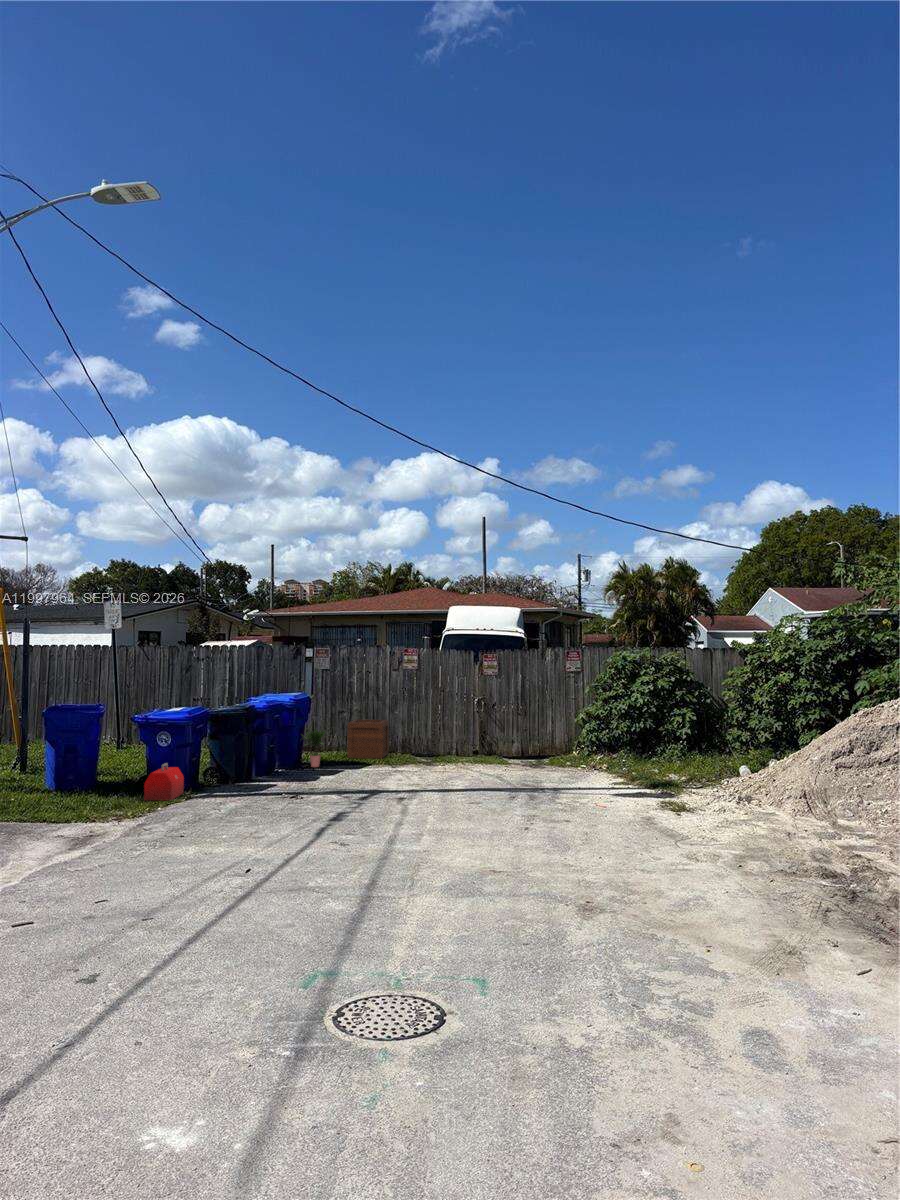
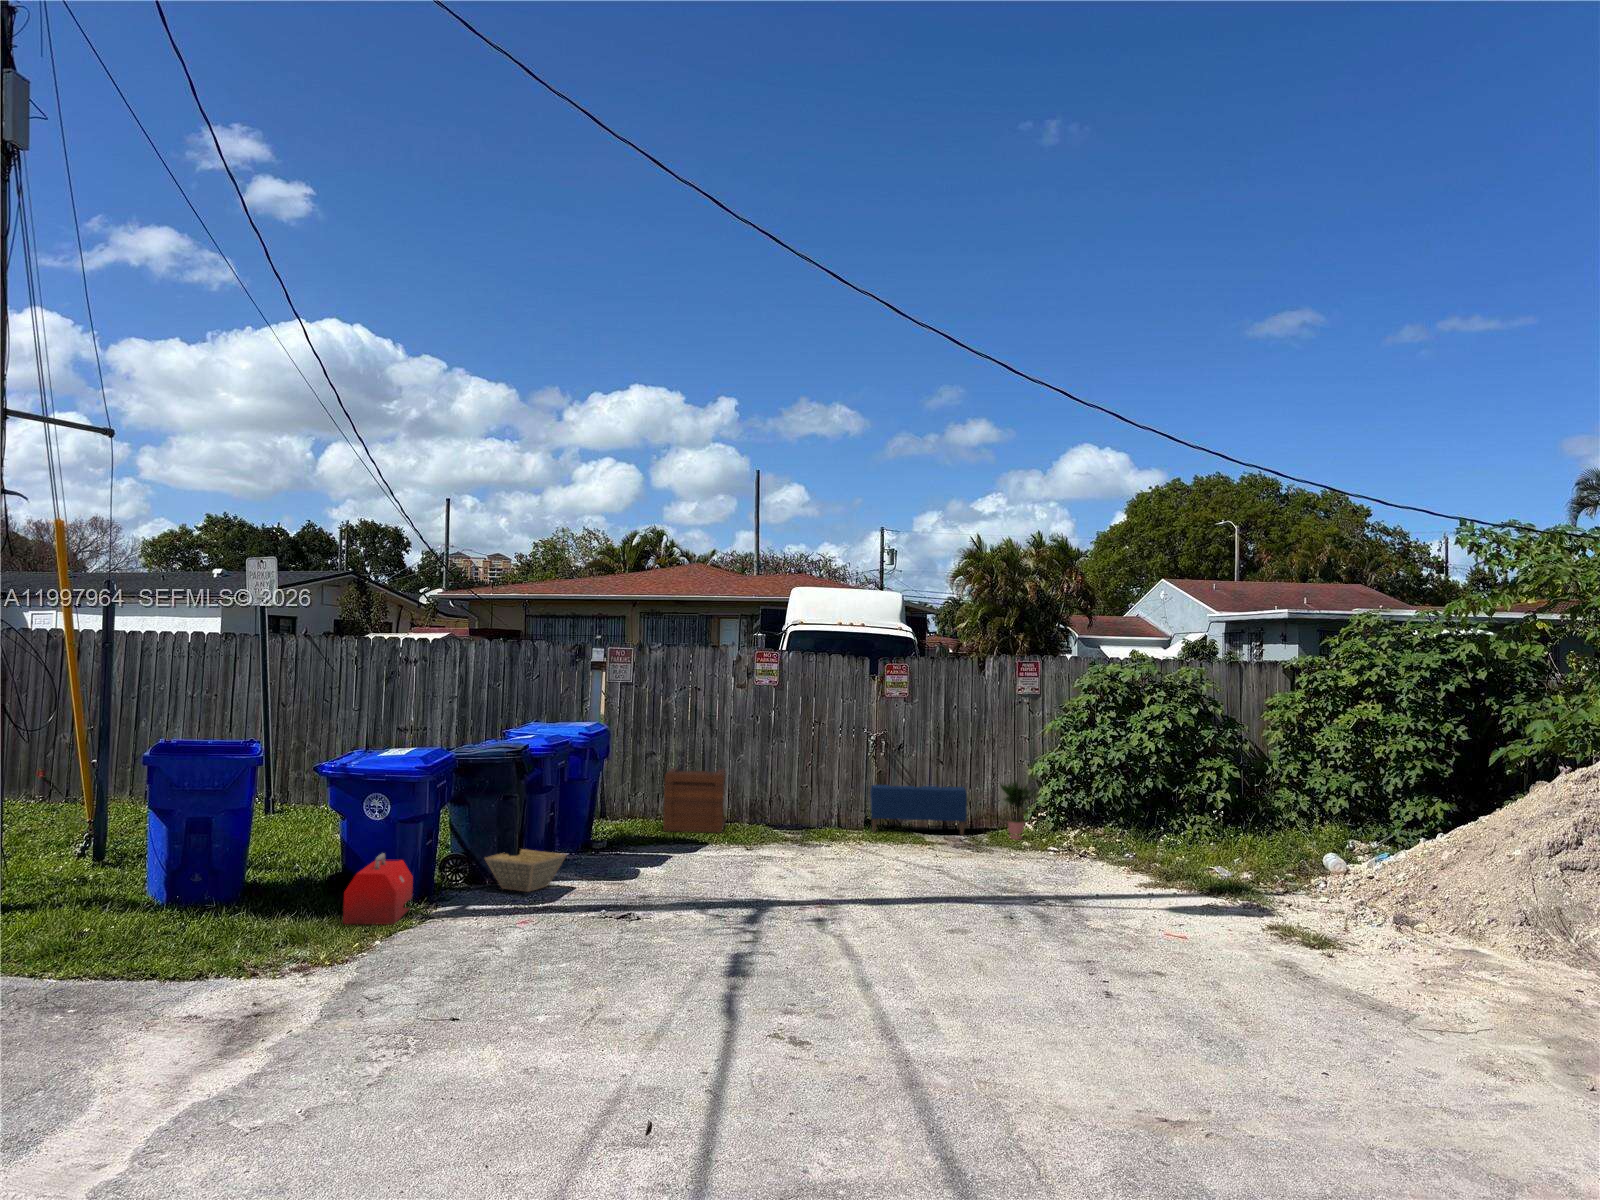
bench: none [475,728,535,760] -> present [870,784,967,835]
potted plant: present [301,729,325,767] -> present [1000,782,1037,840]
basket: none [226,764,274,787] -> present [485,849,566,892]

